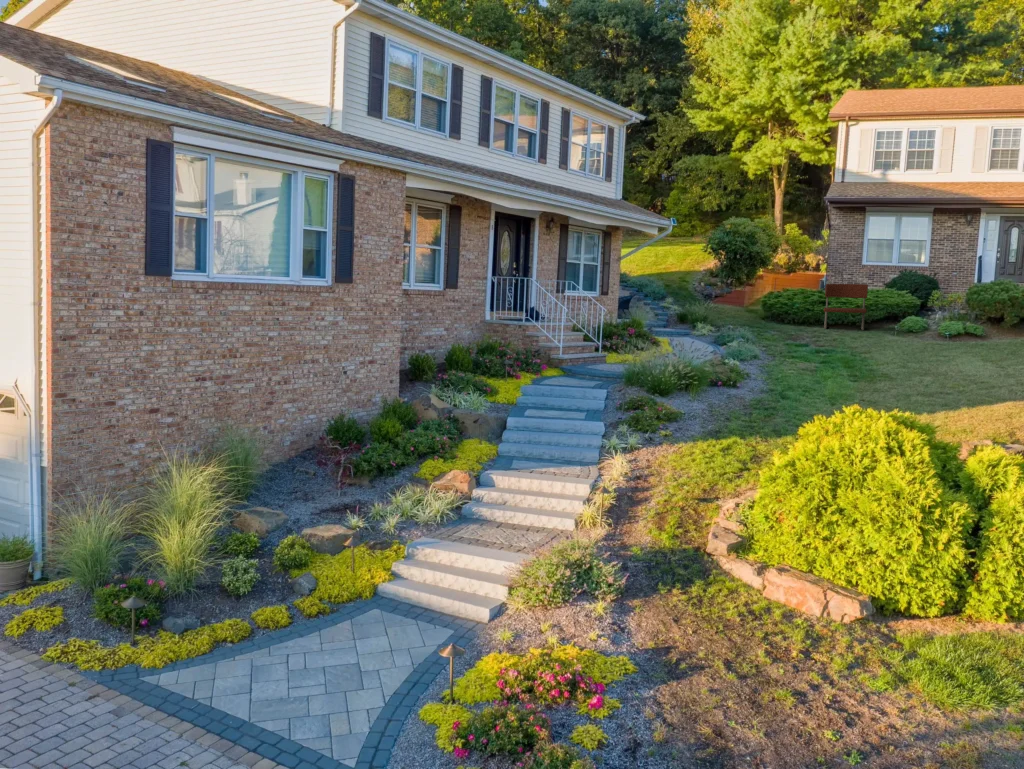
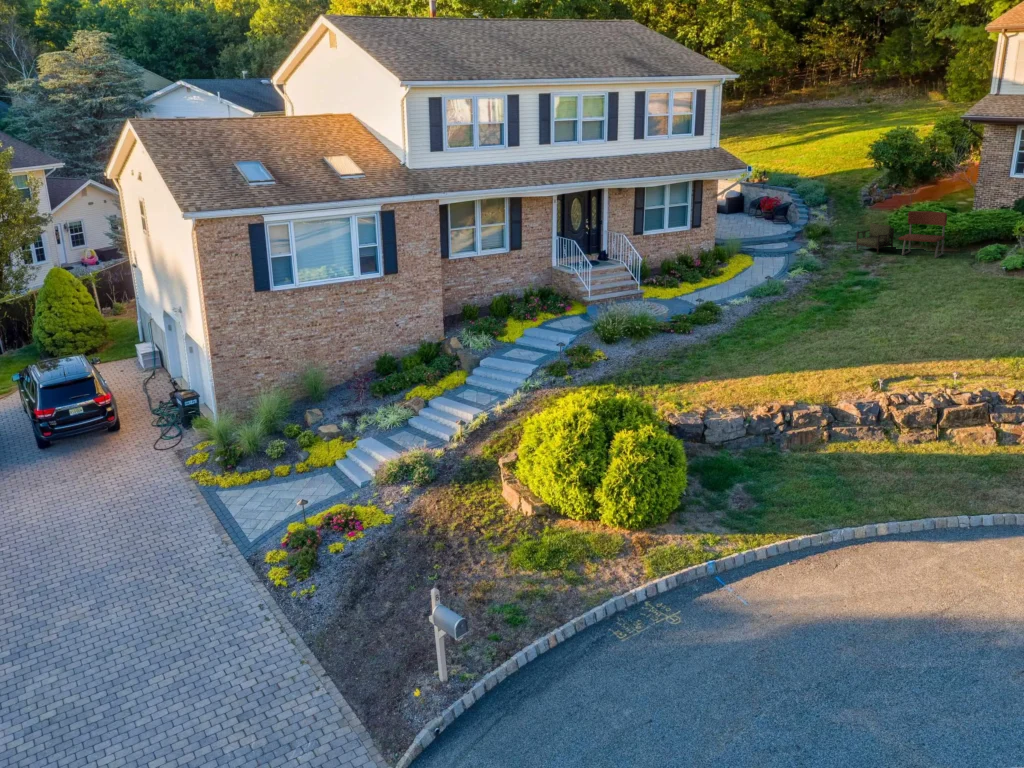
armchair: none [769,298,810,328] -> present [856,223,894,254]

